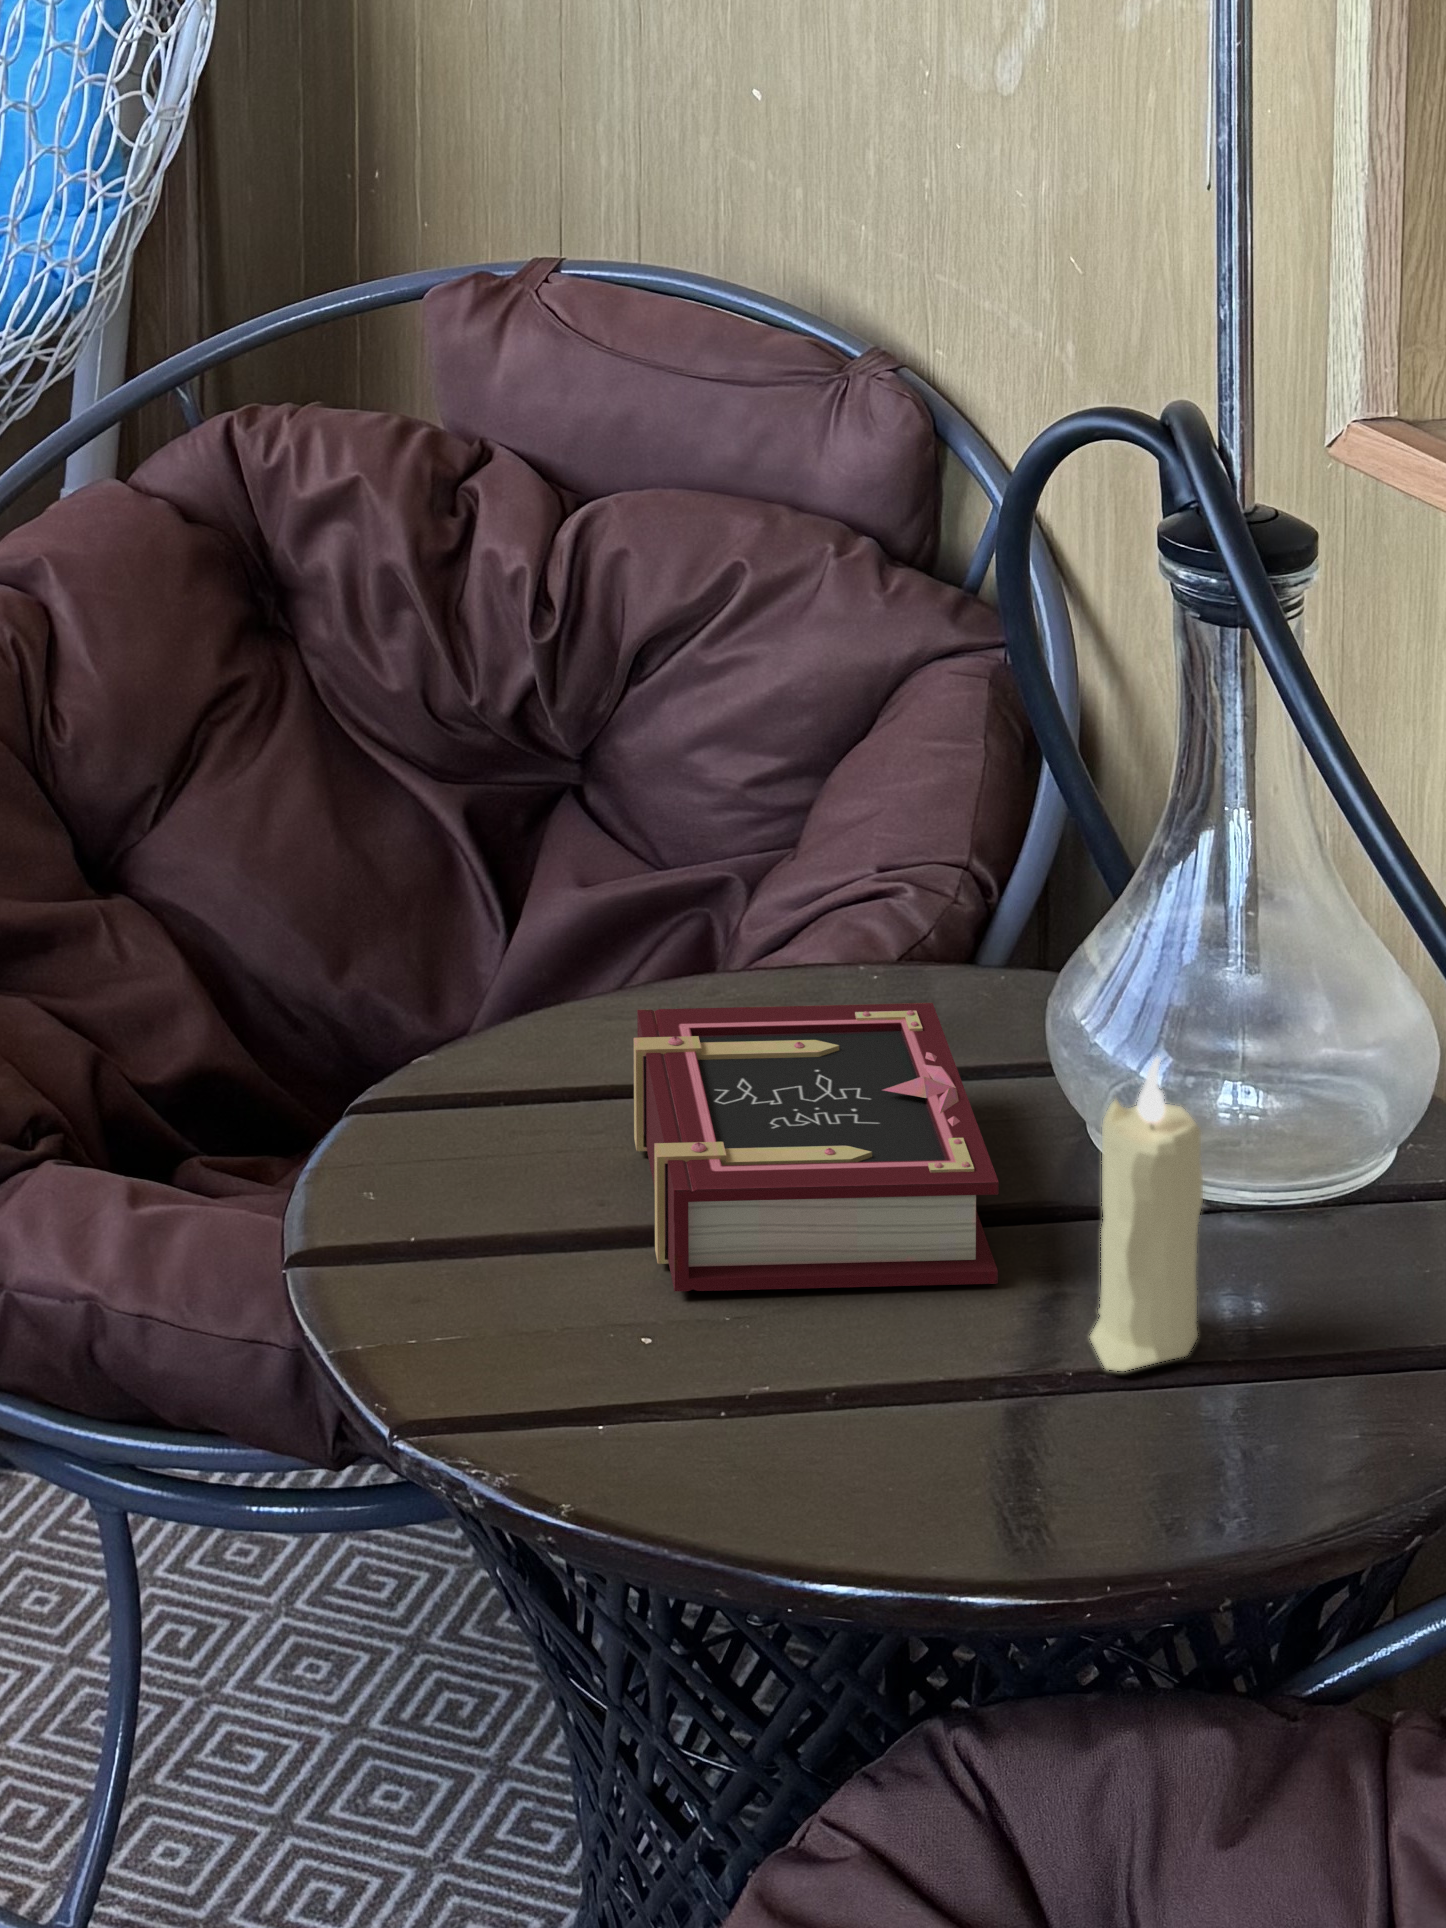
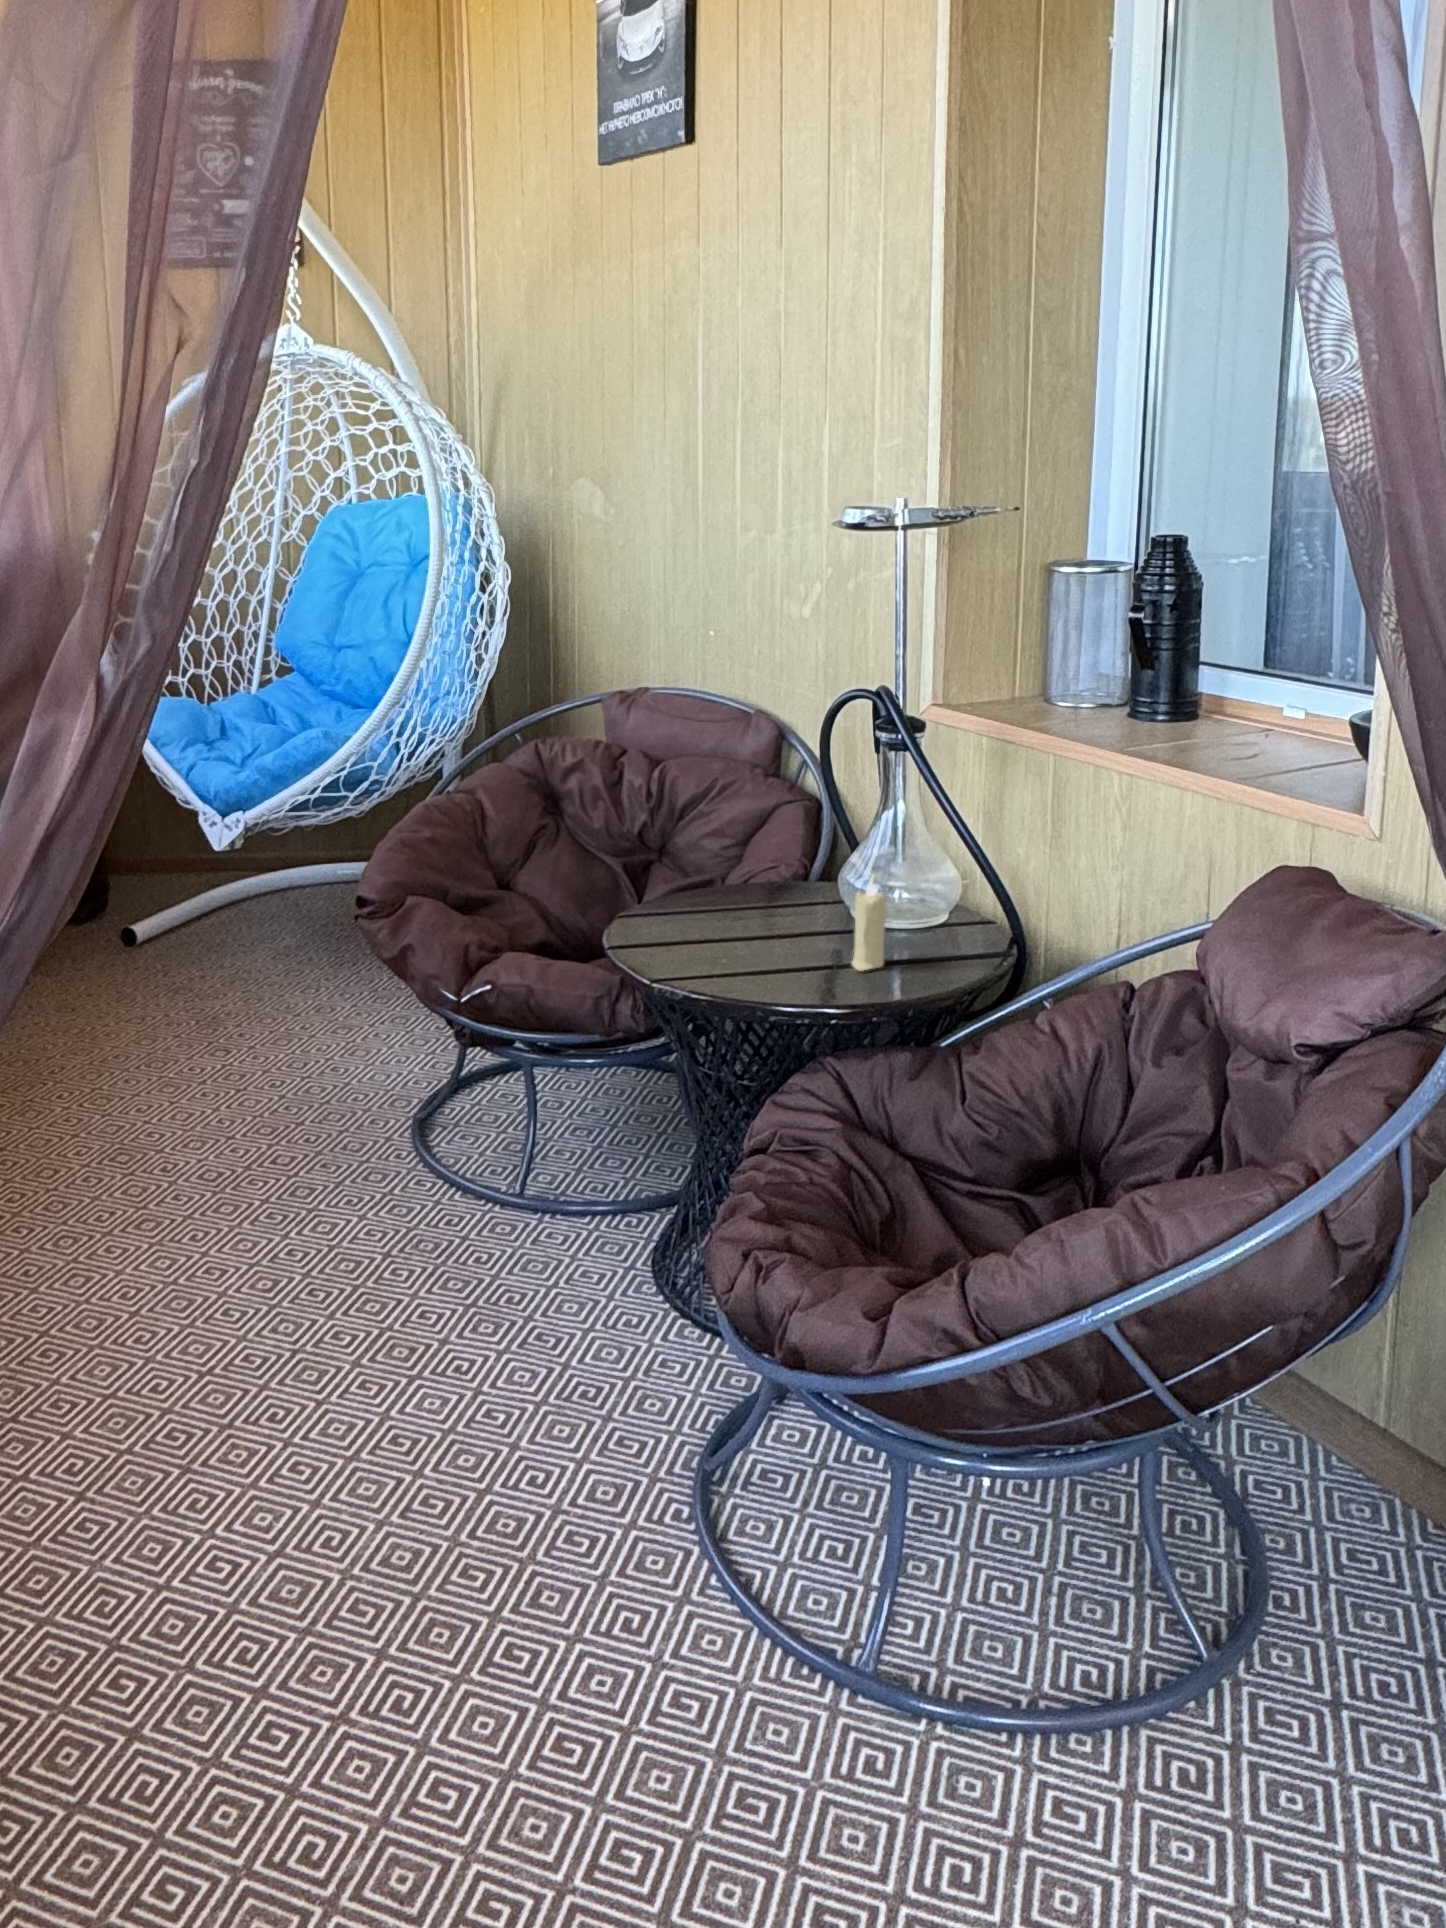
book: present [634,1003,999,1291] -> none [700,884,821,957]

